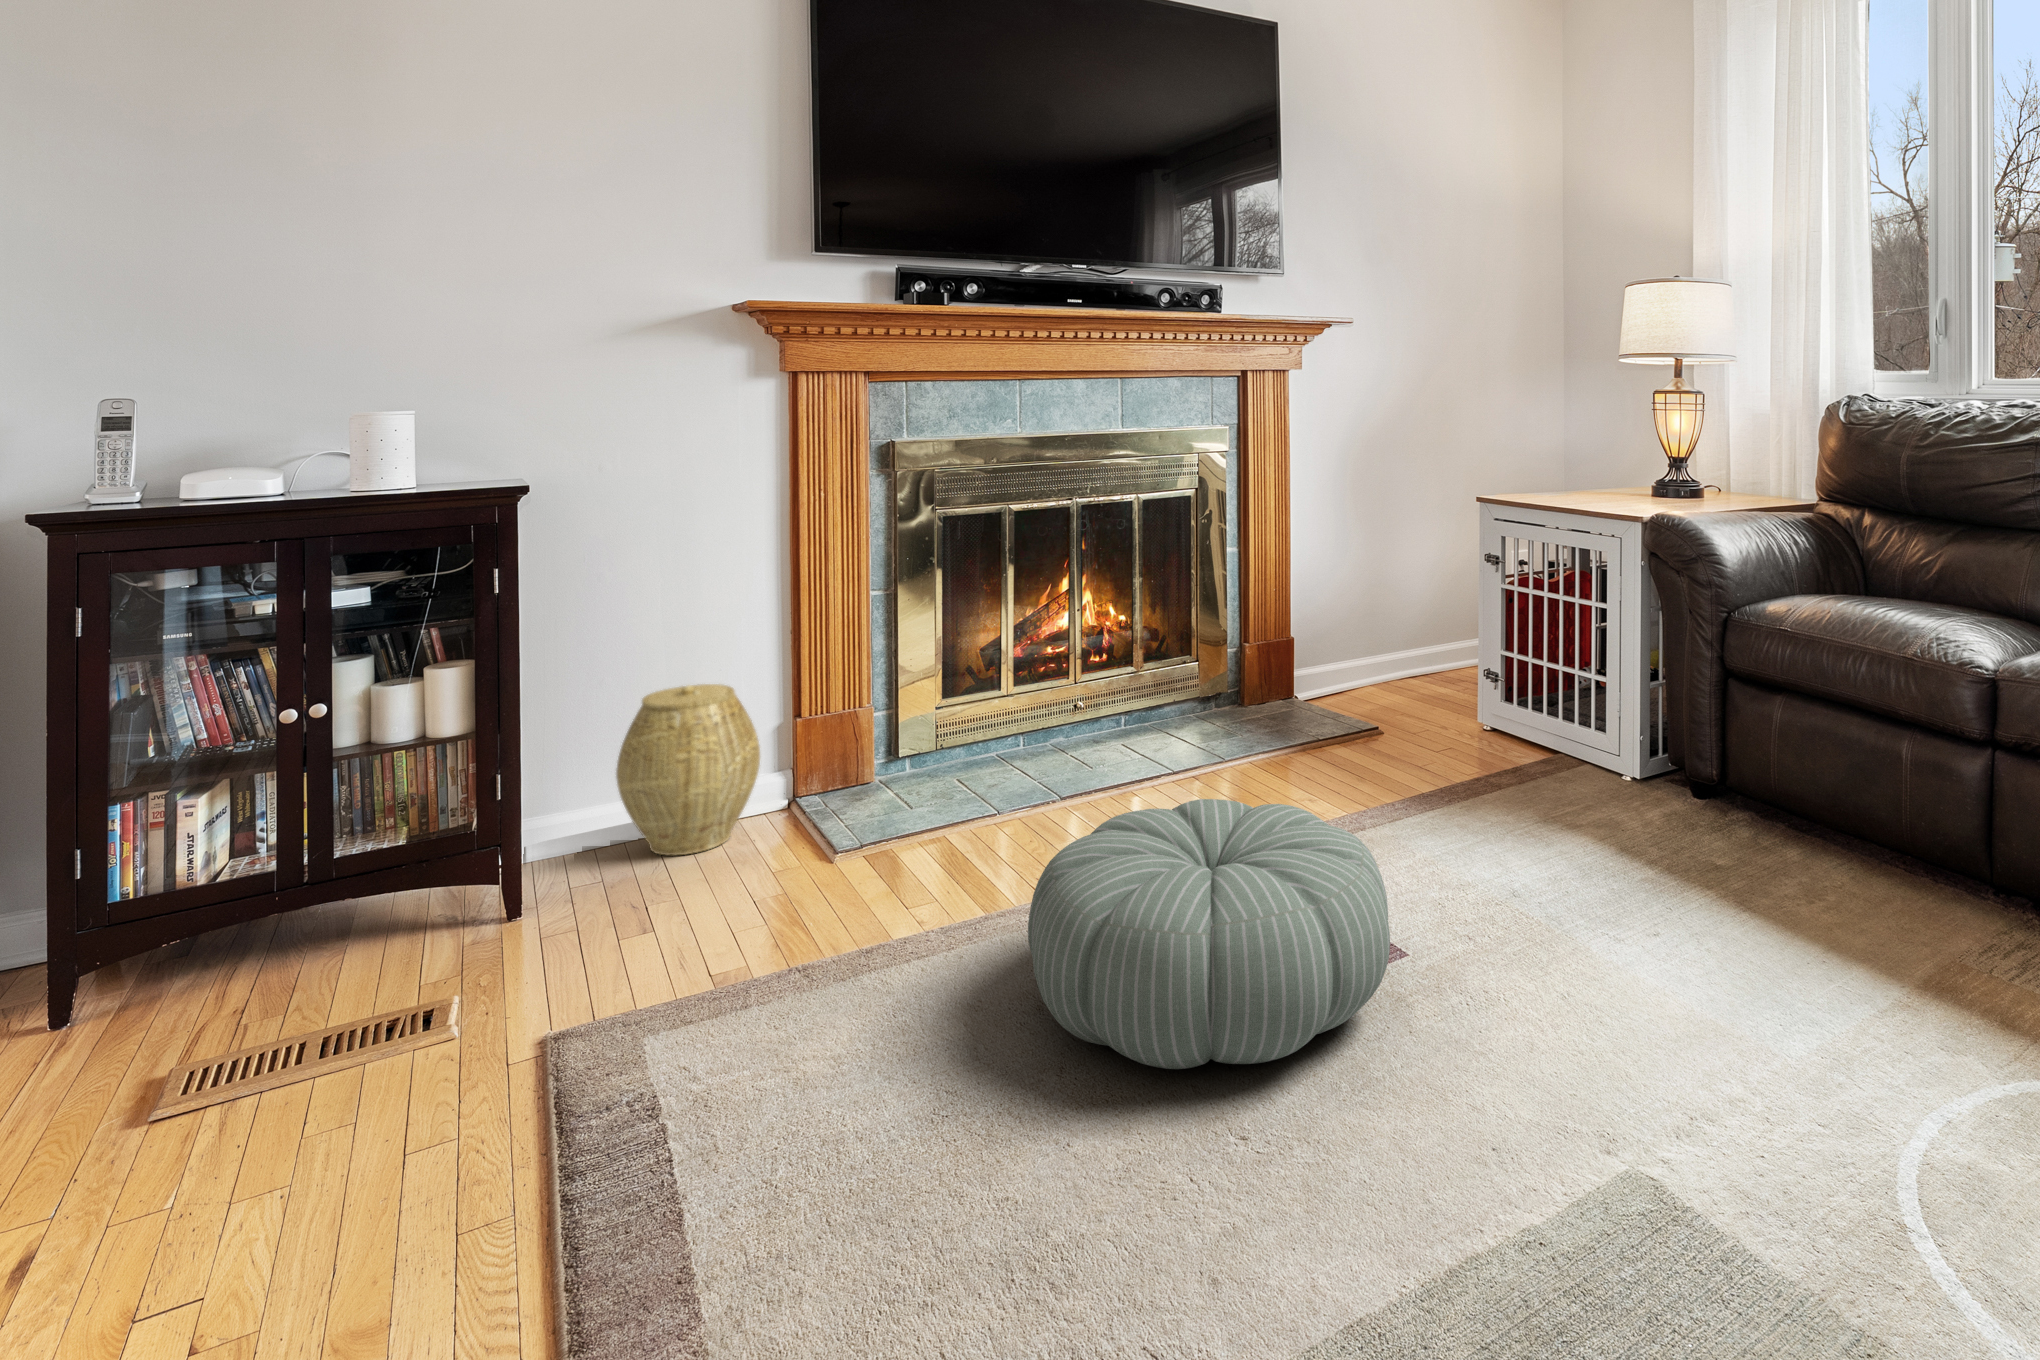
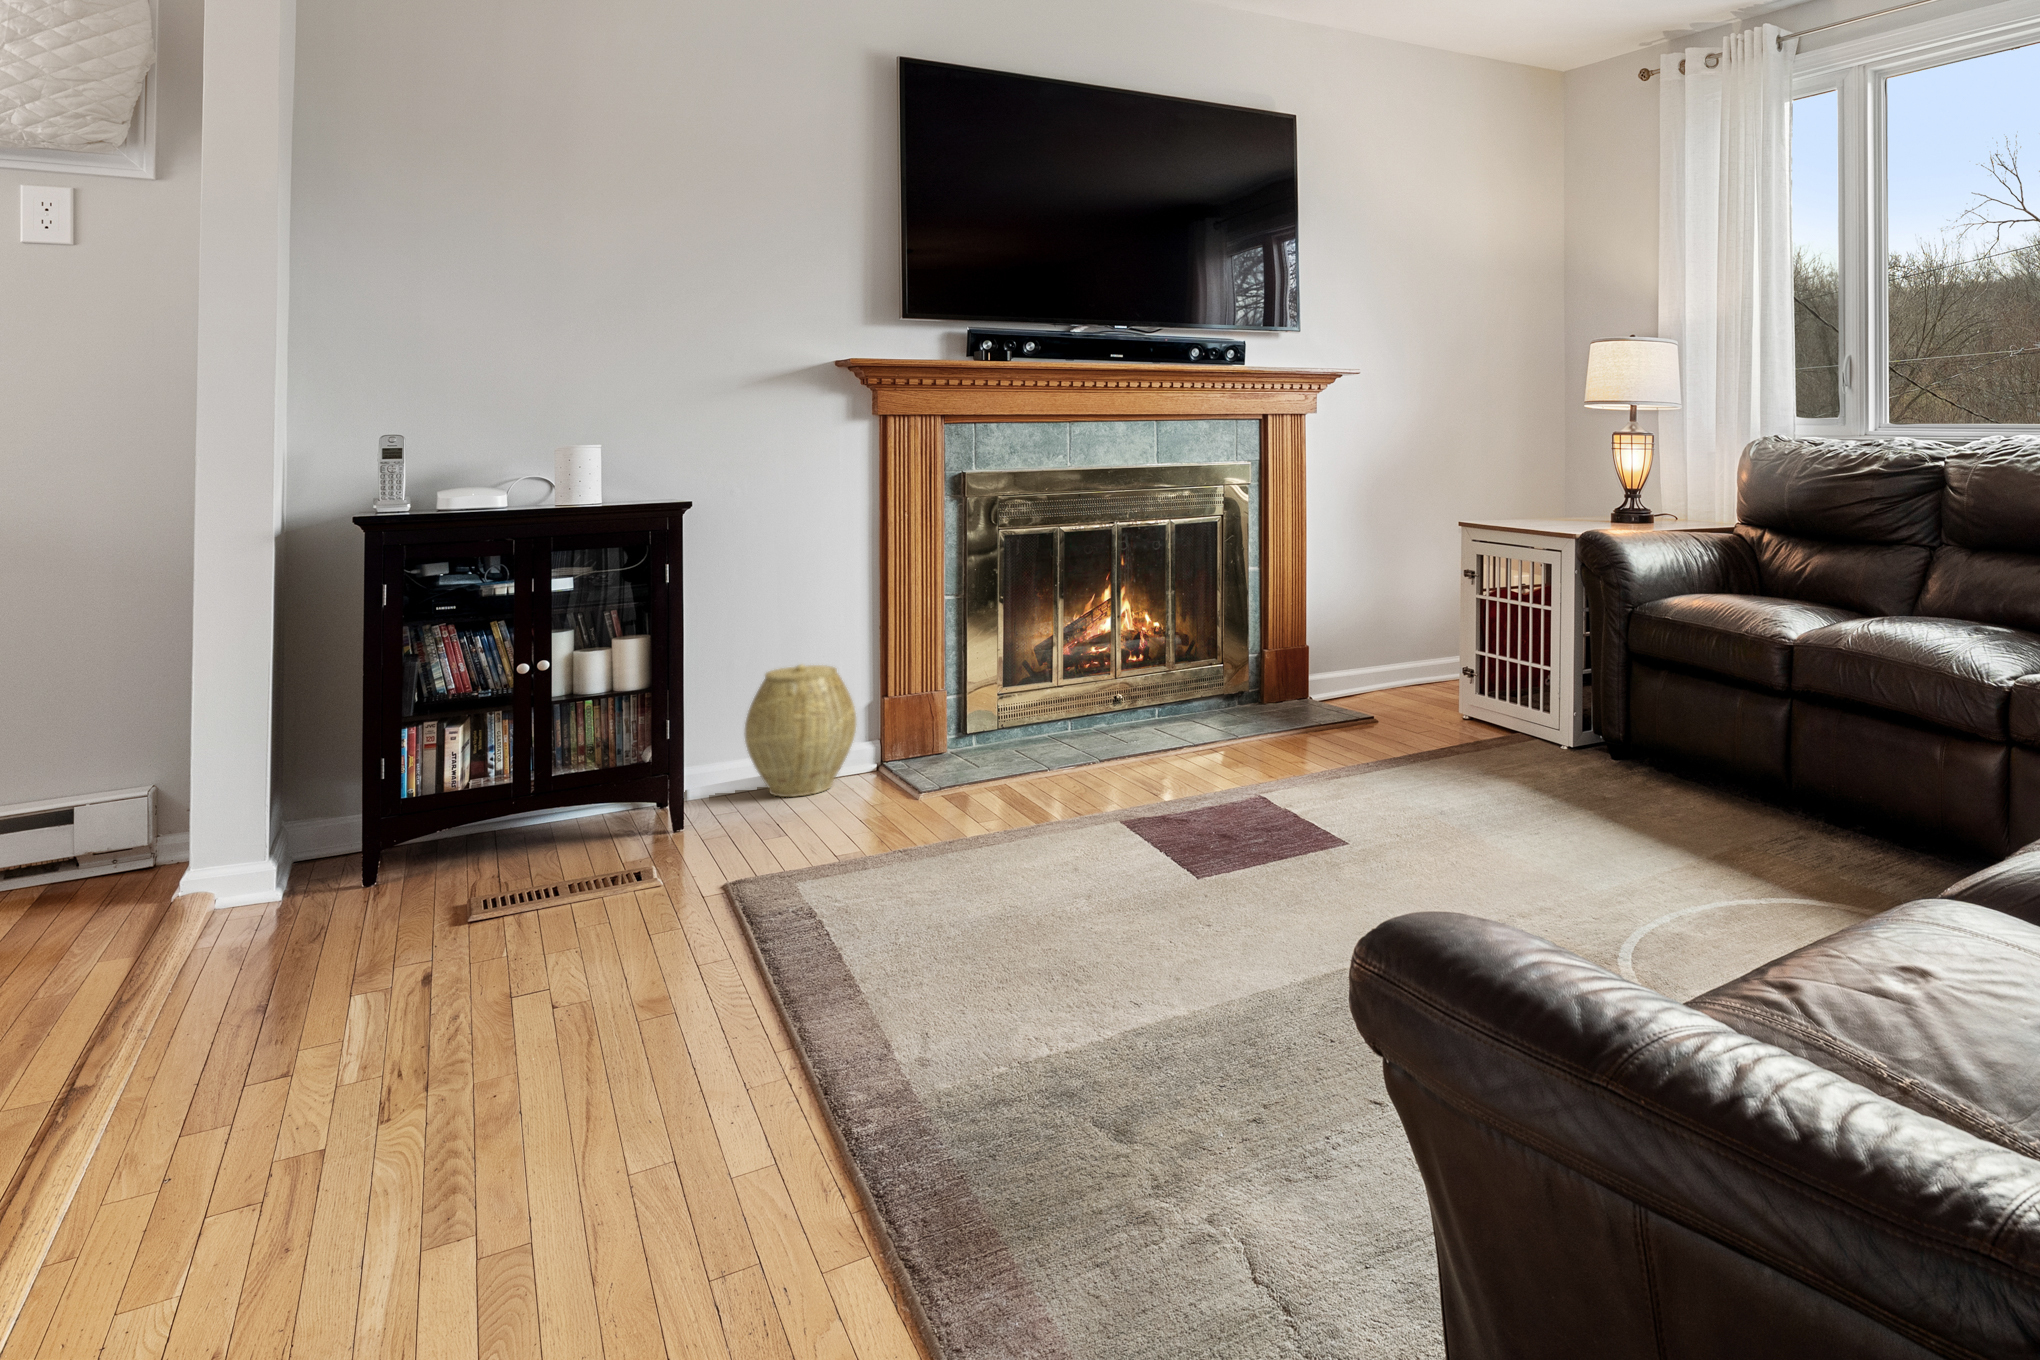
pouf: present [1028,799,1390,1069] -> none [1063,737,1324,899]

